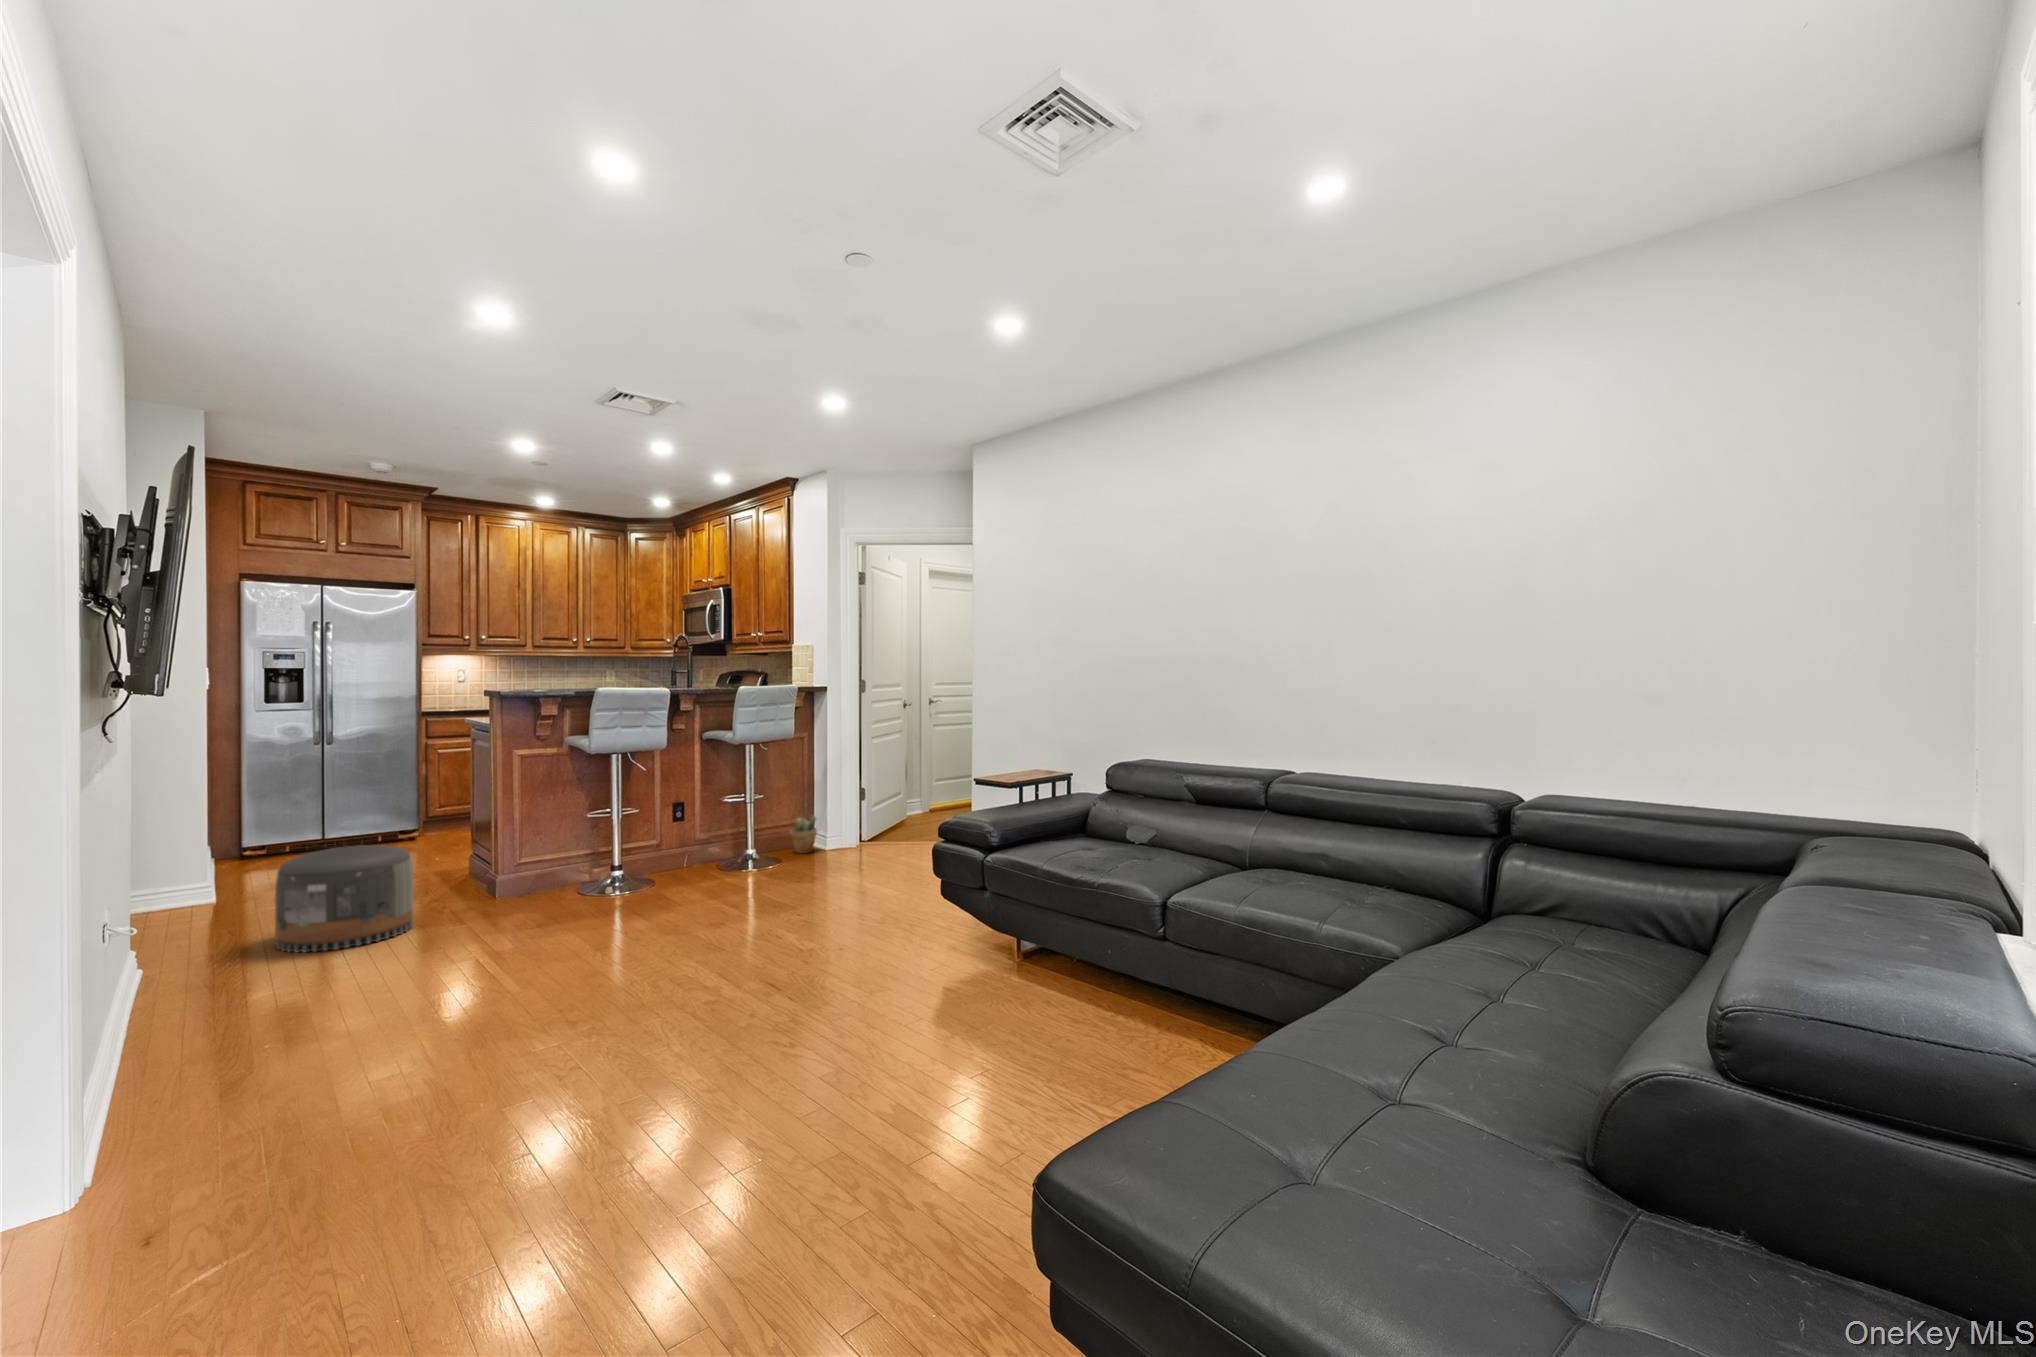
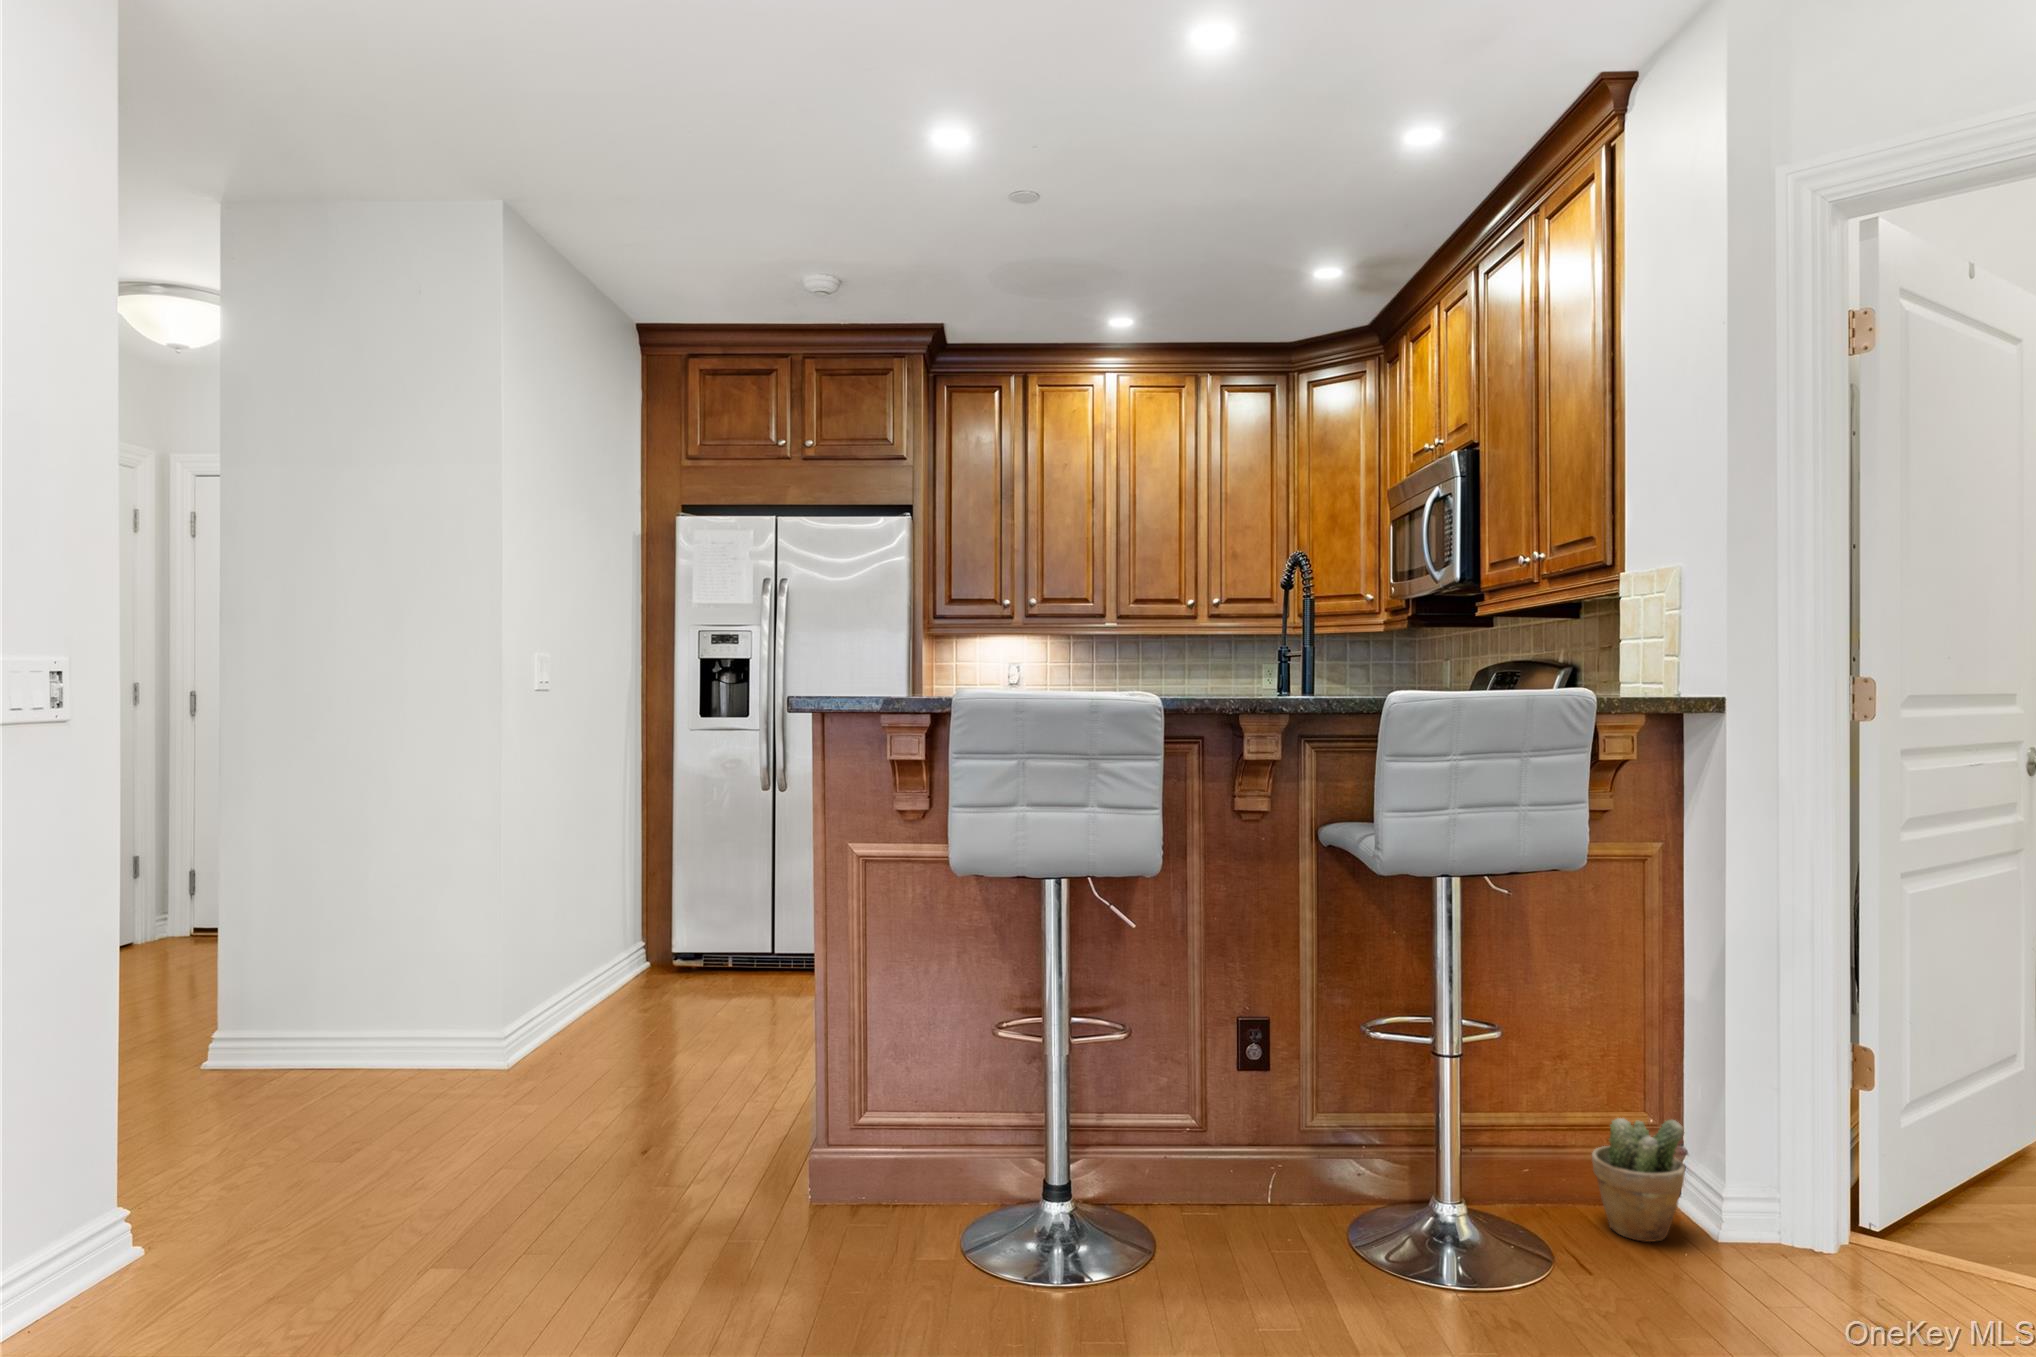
pouf: present [275,845,413,952] -> none [320,1035,587,1304]

